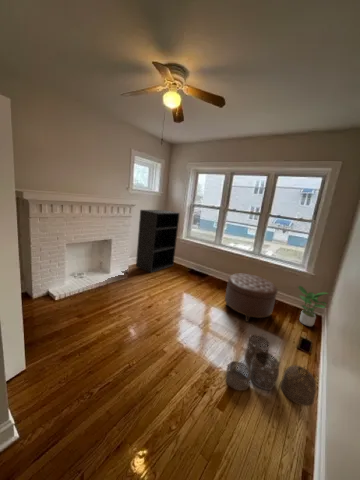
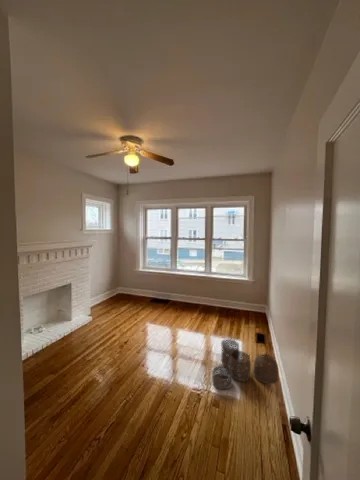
bookshelf: present [136,210,179,273] -> none [96,246,134,310]
ottoman: present [225,273,277,322] -> none [191,291,232,333]
potted plant: present [298,286,328,326] -> none [245,292,267,323]

